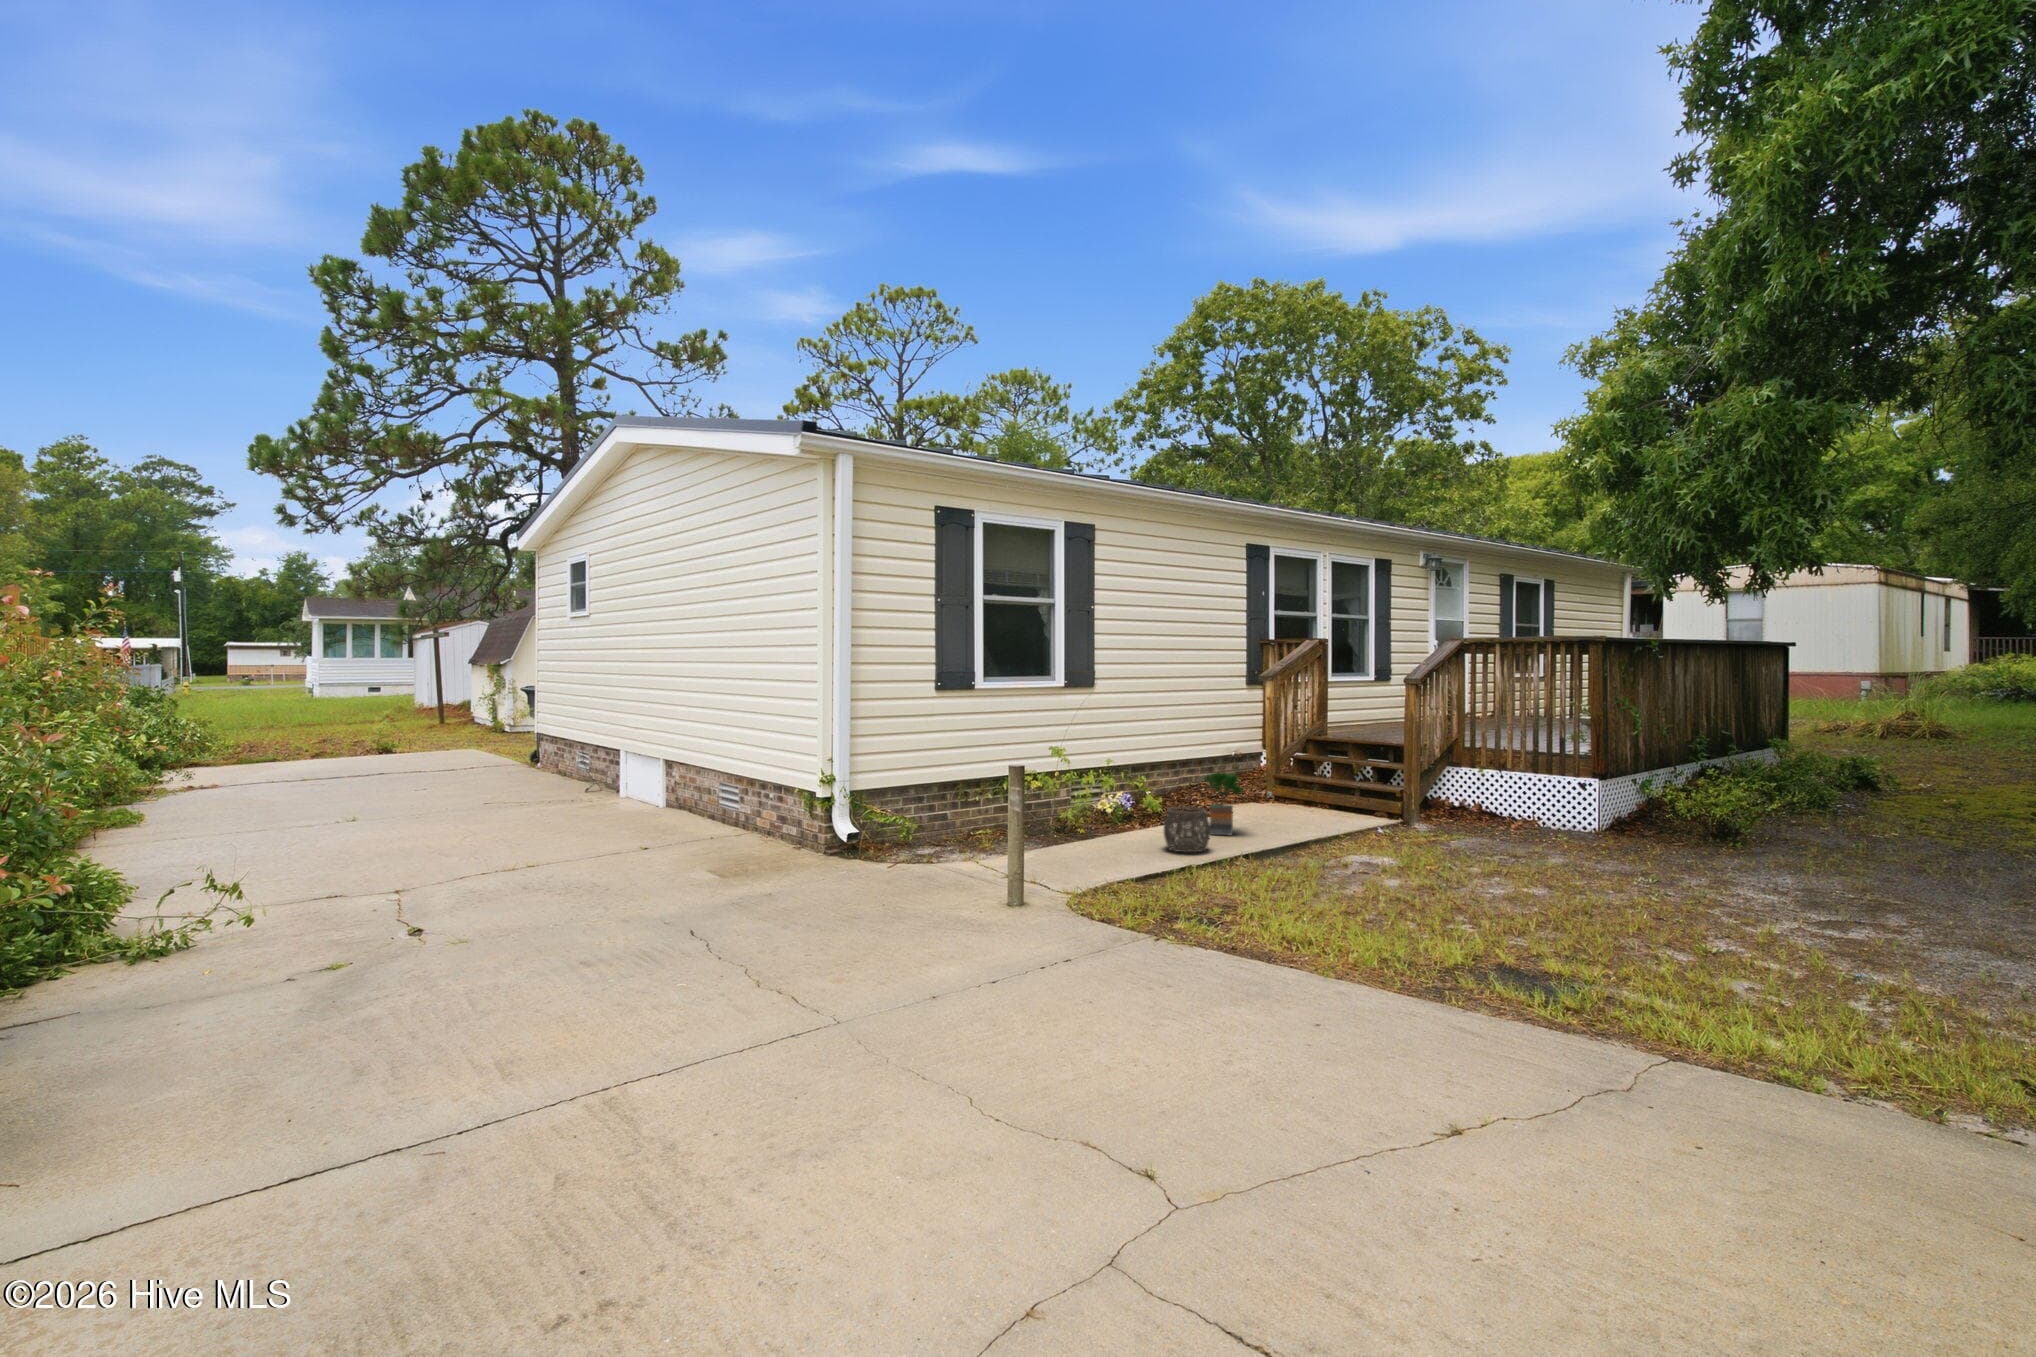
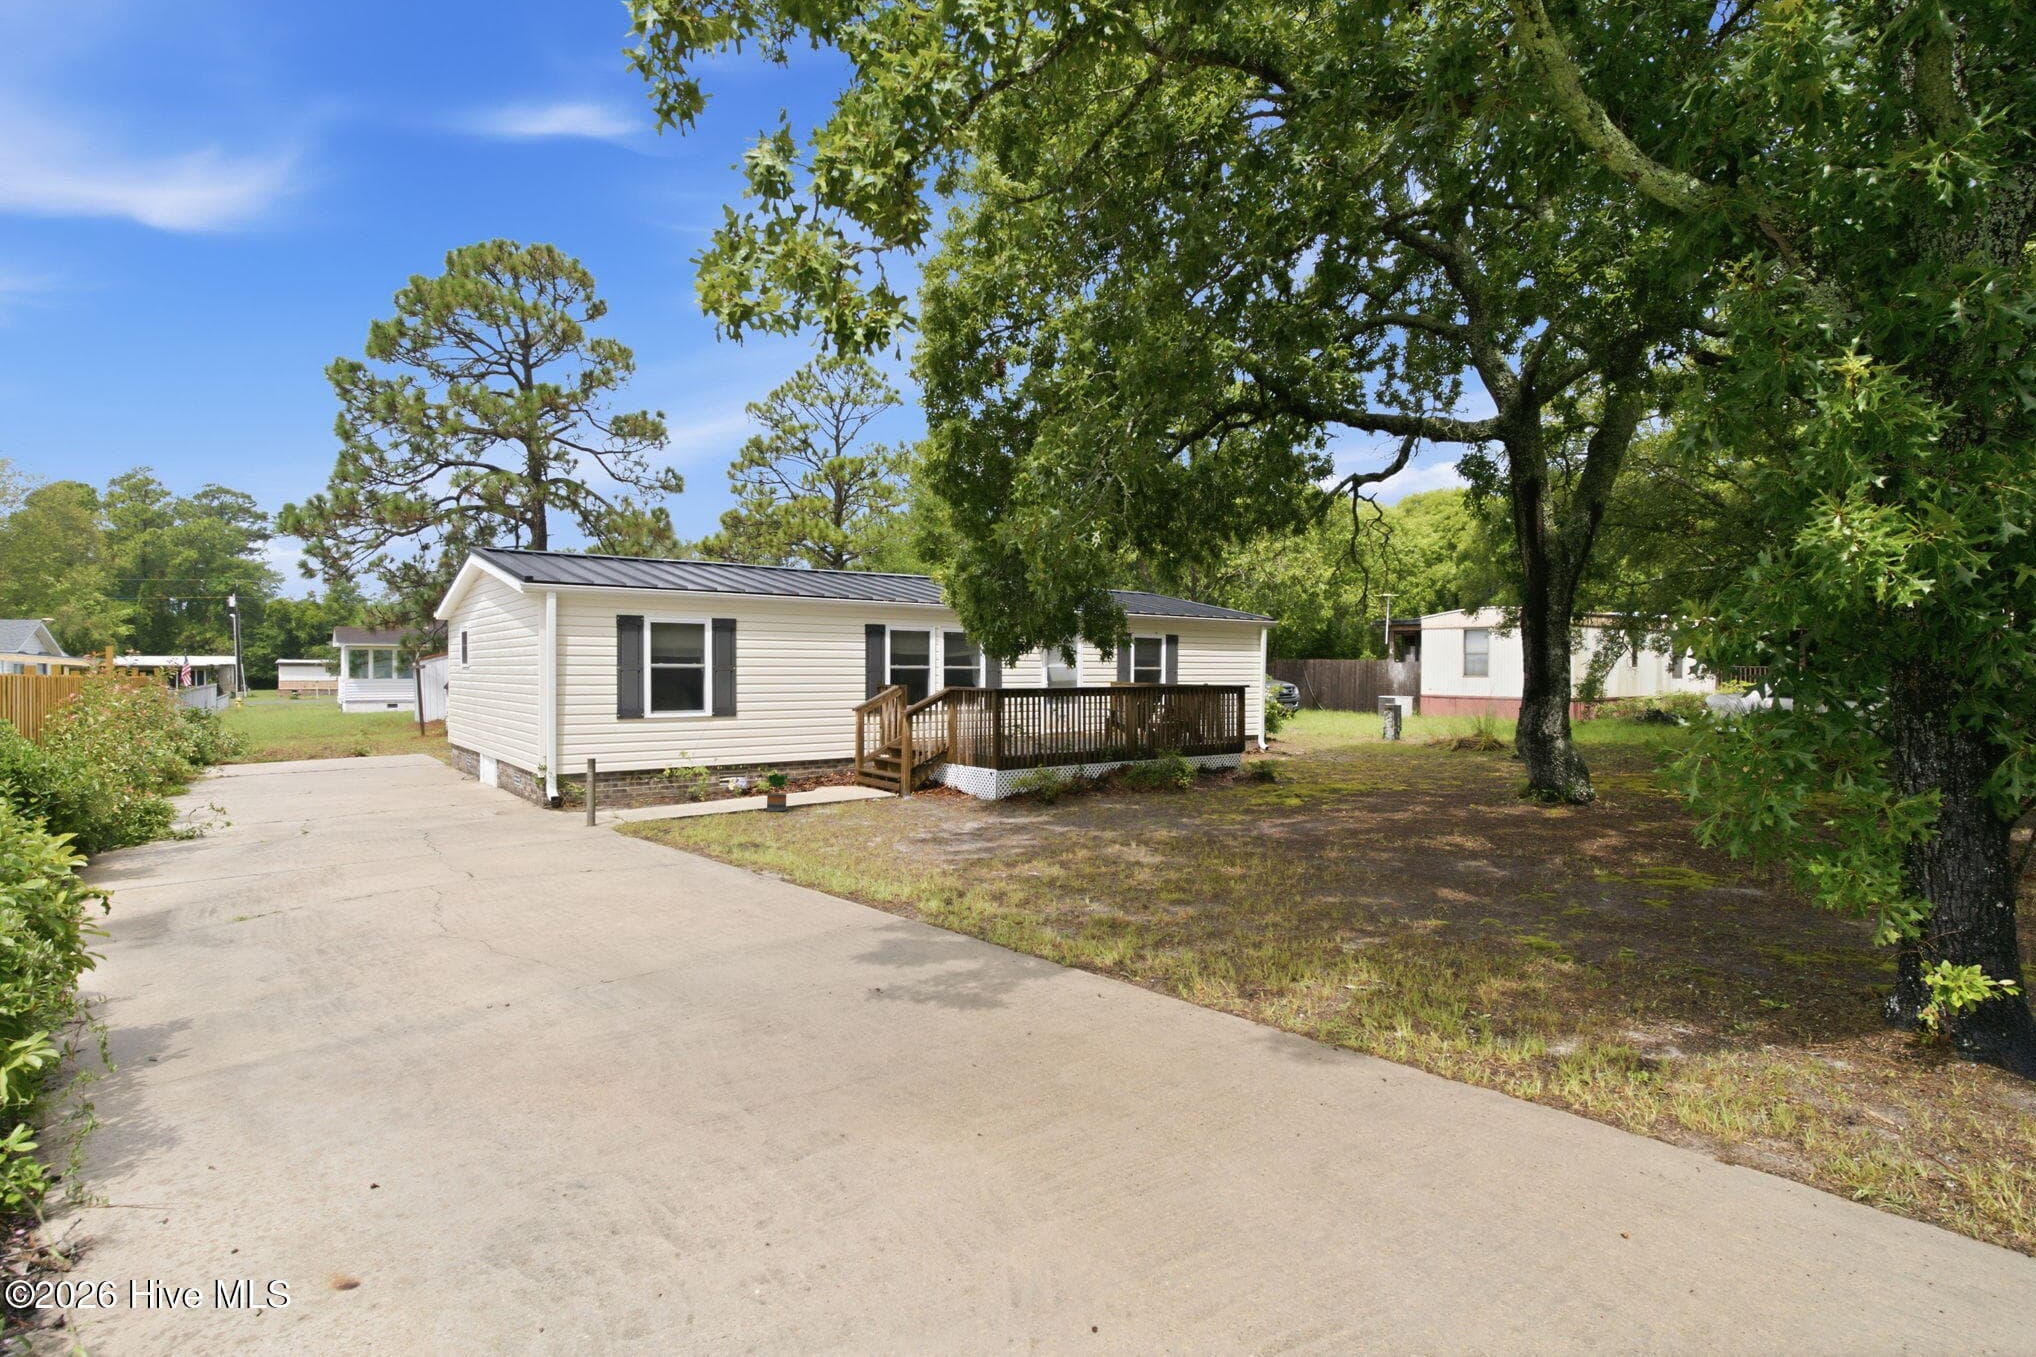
woven basket: present [1163,807,1211,853] -> none [718,791,746,816]

